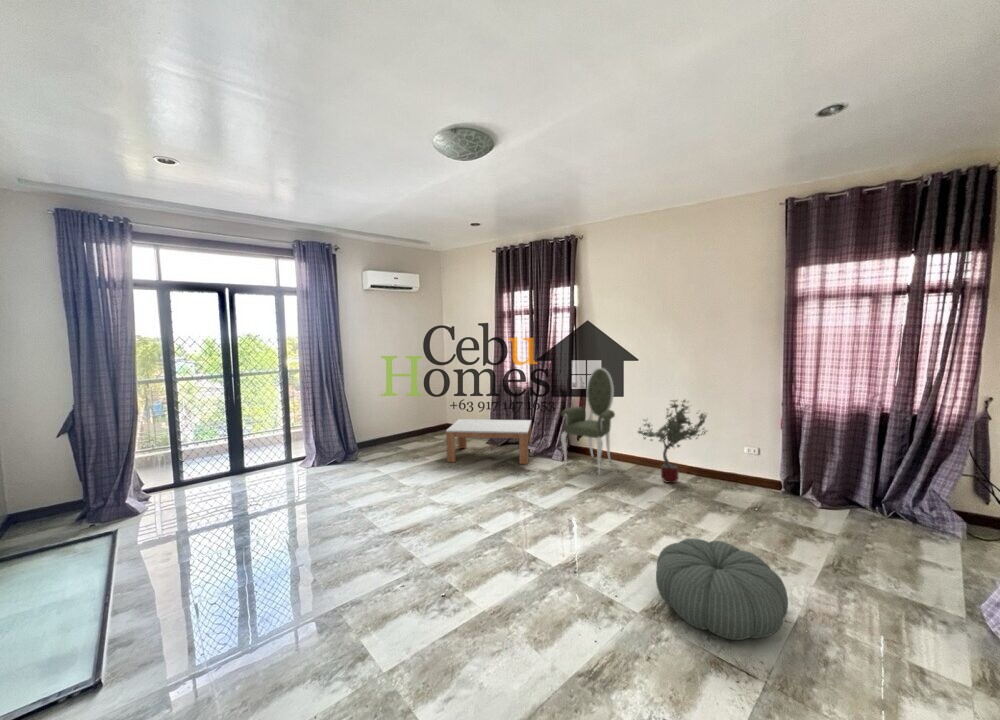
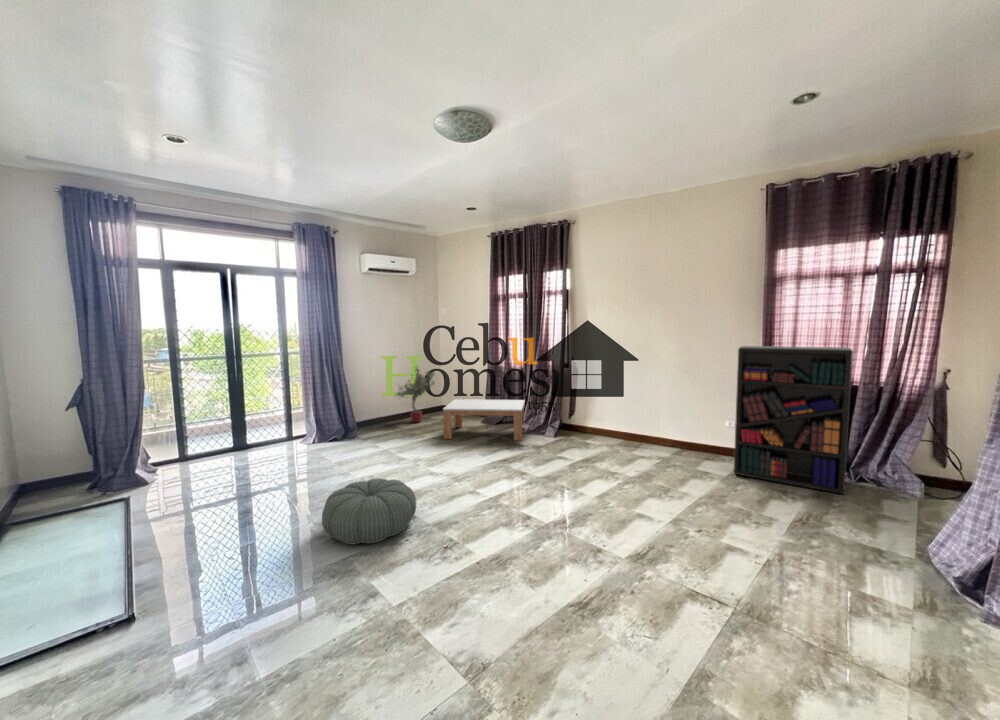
armchair: present [561,368,615,475] -> none [553,348,605,449]
bookshelf: none [754,369,884,533] -> present [734,346,853,494]
potted tree: present [638,400,706,483] -> present [396,366,434,423]
pouf: present [656,538,788,640] -> present [322,478,416,544]

